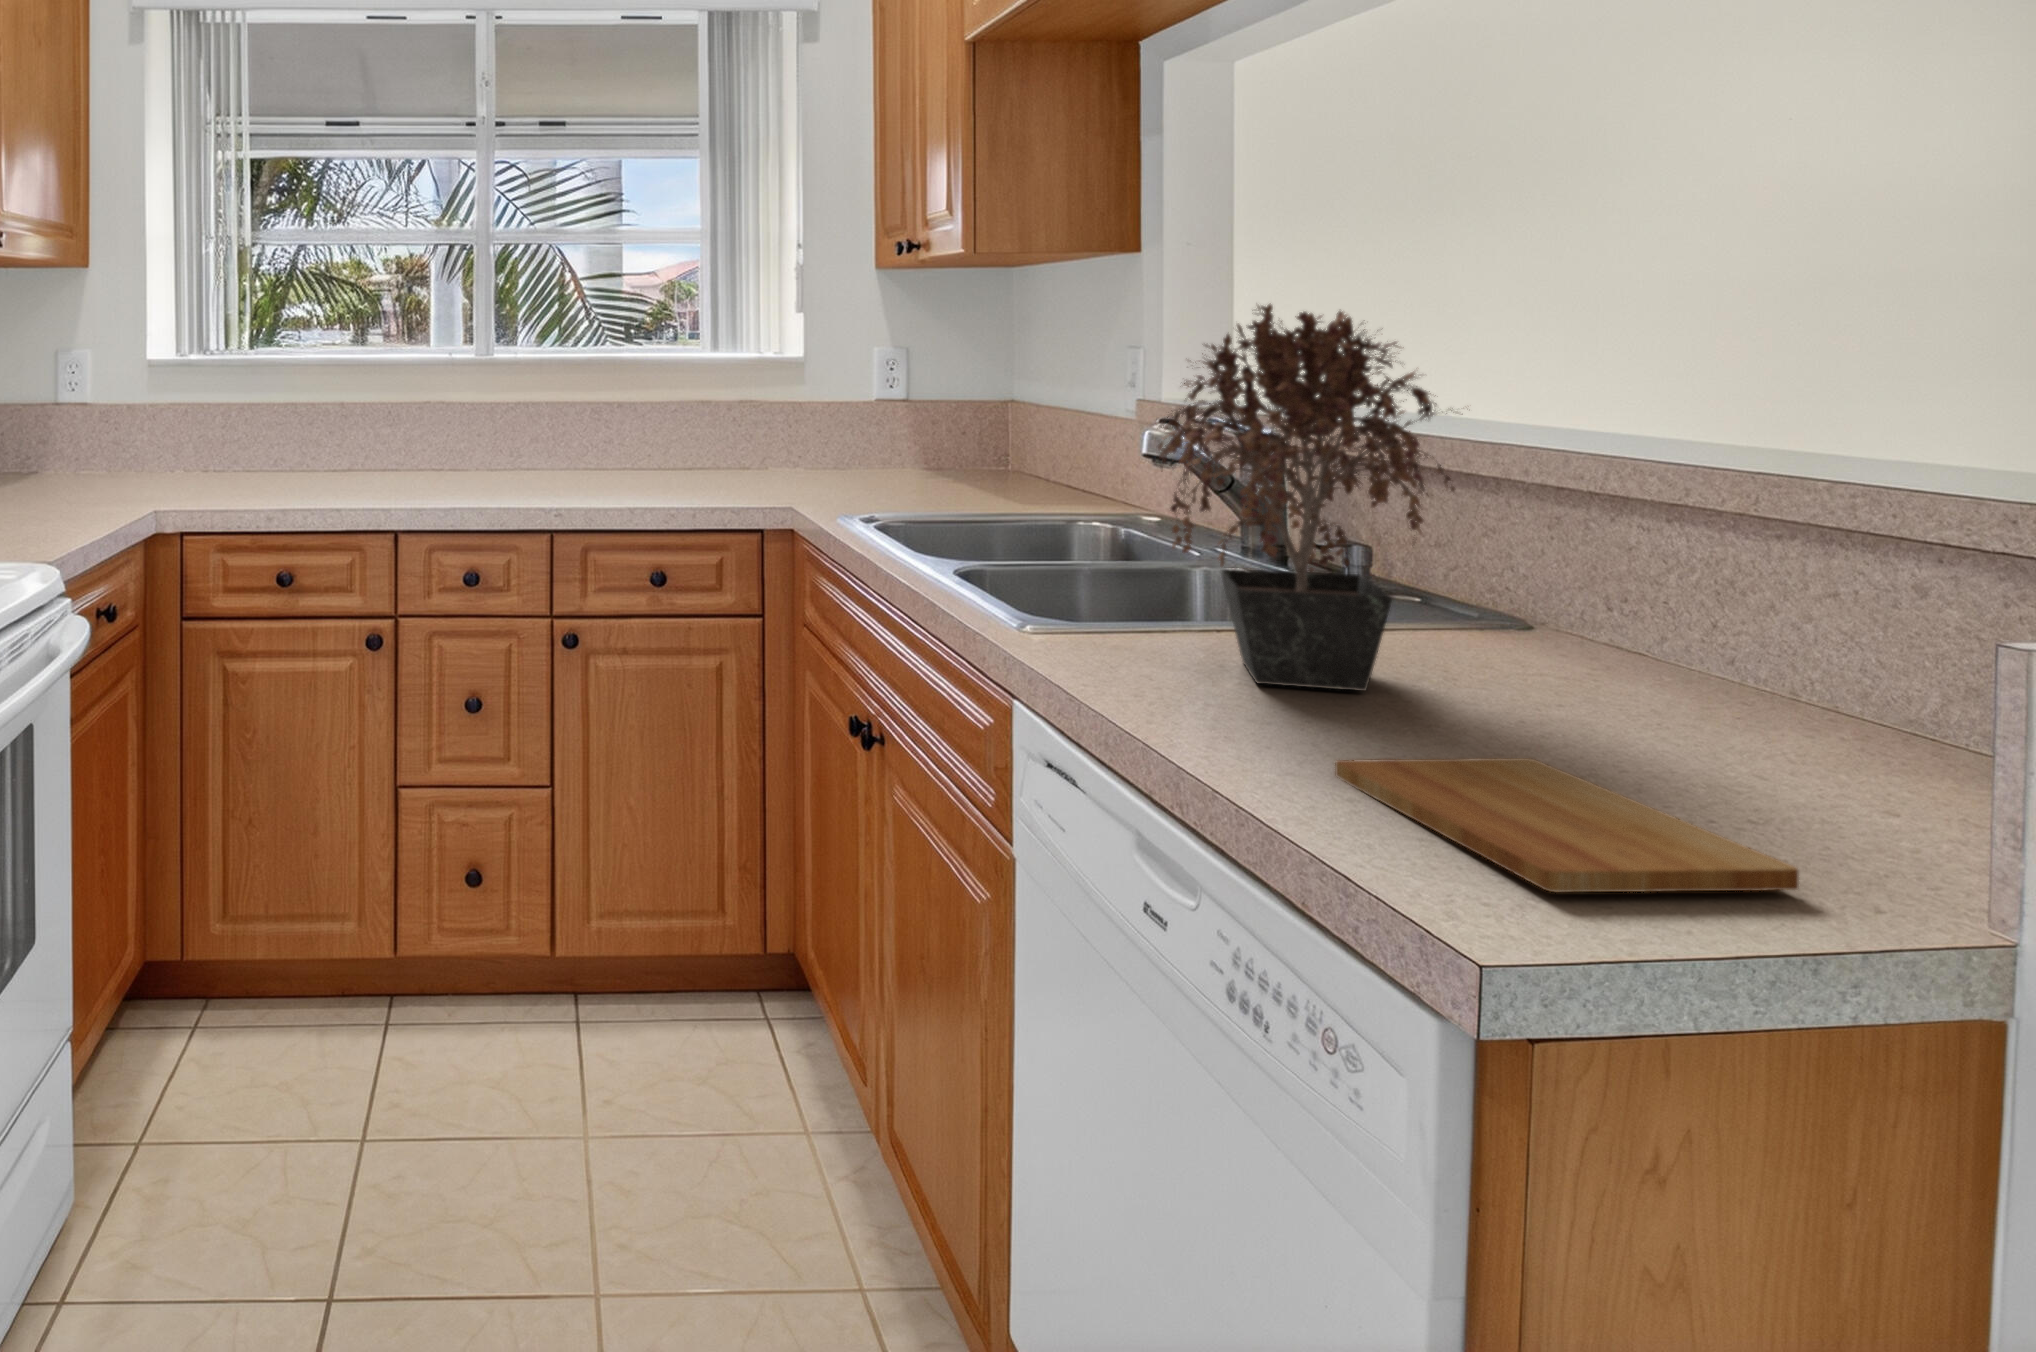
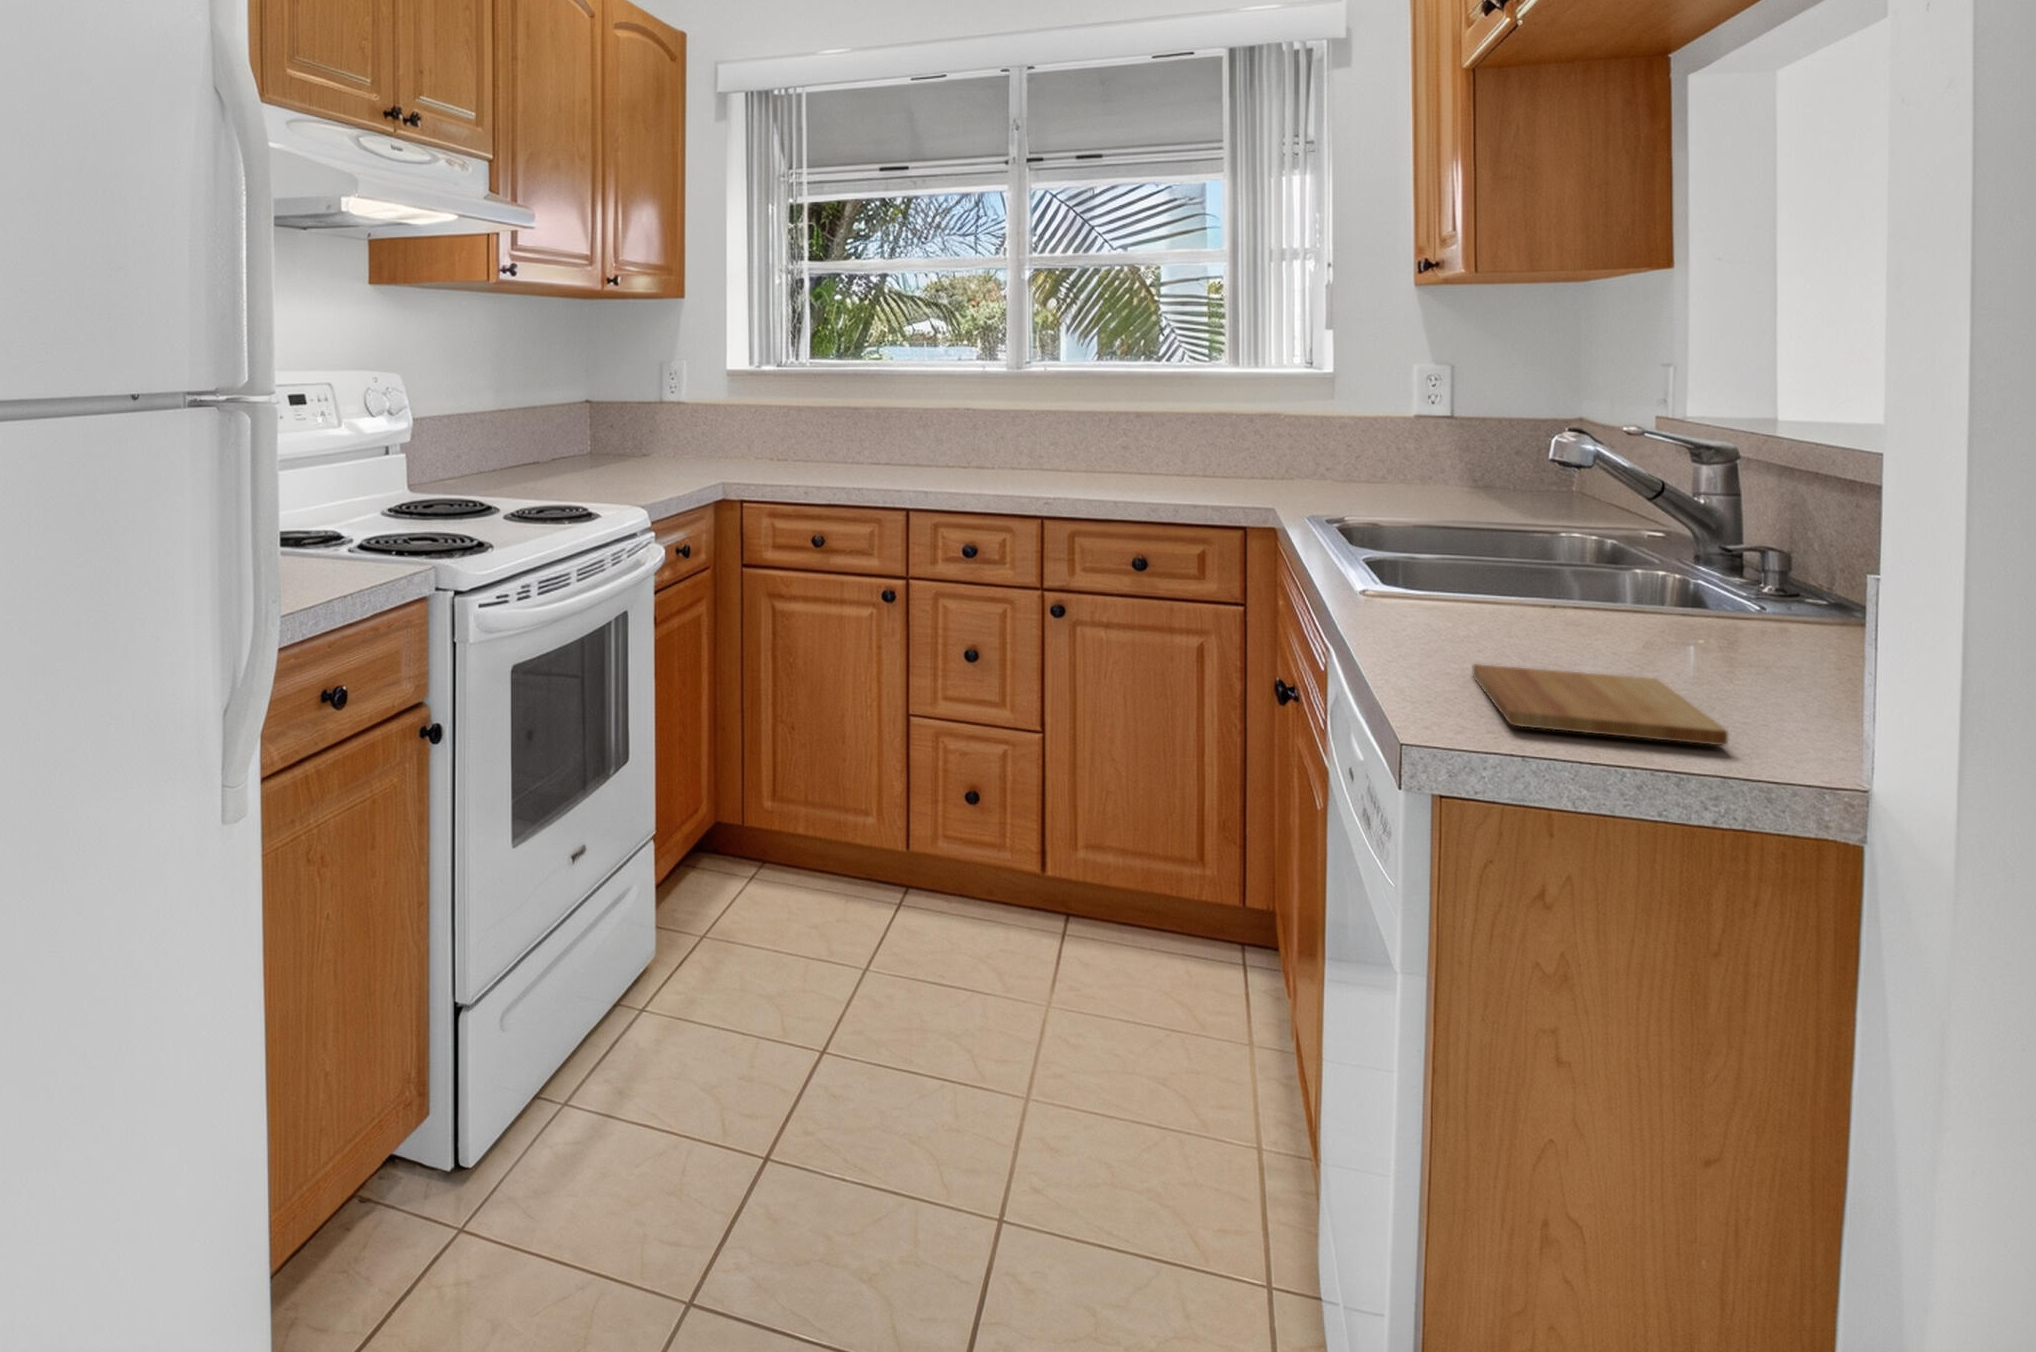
potted plant: present [1158,304,1456,691] -> none [1420,325,1710,641]

